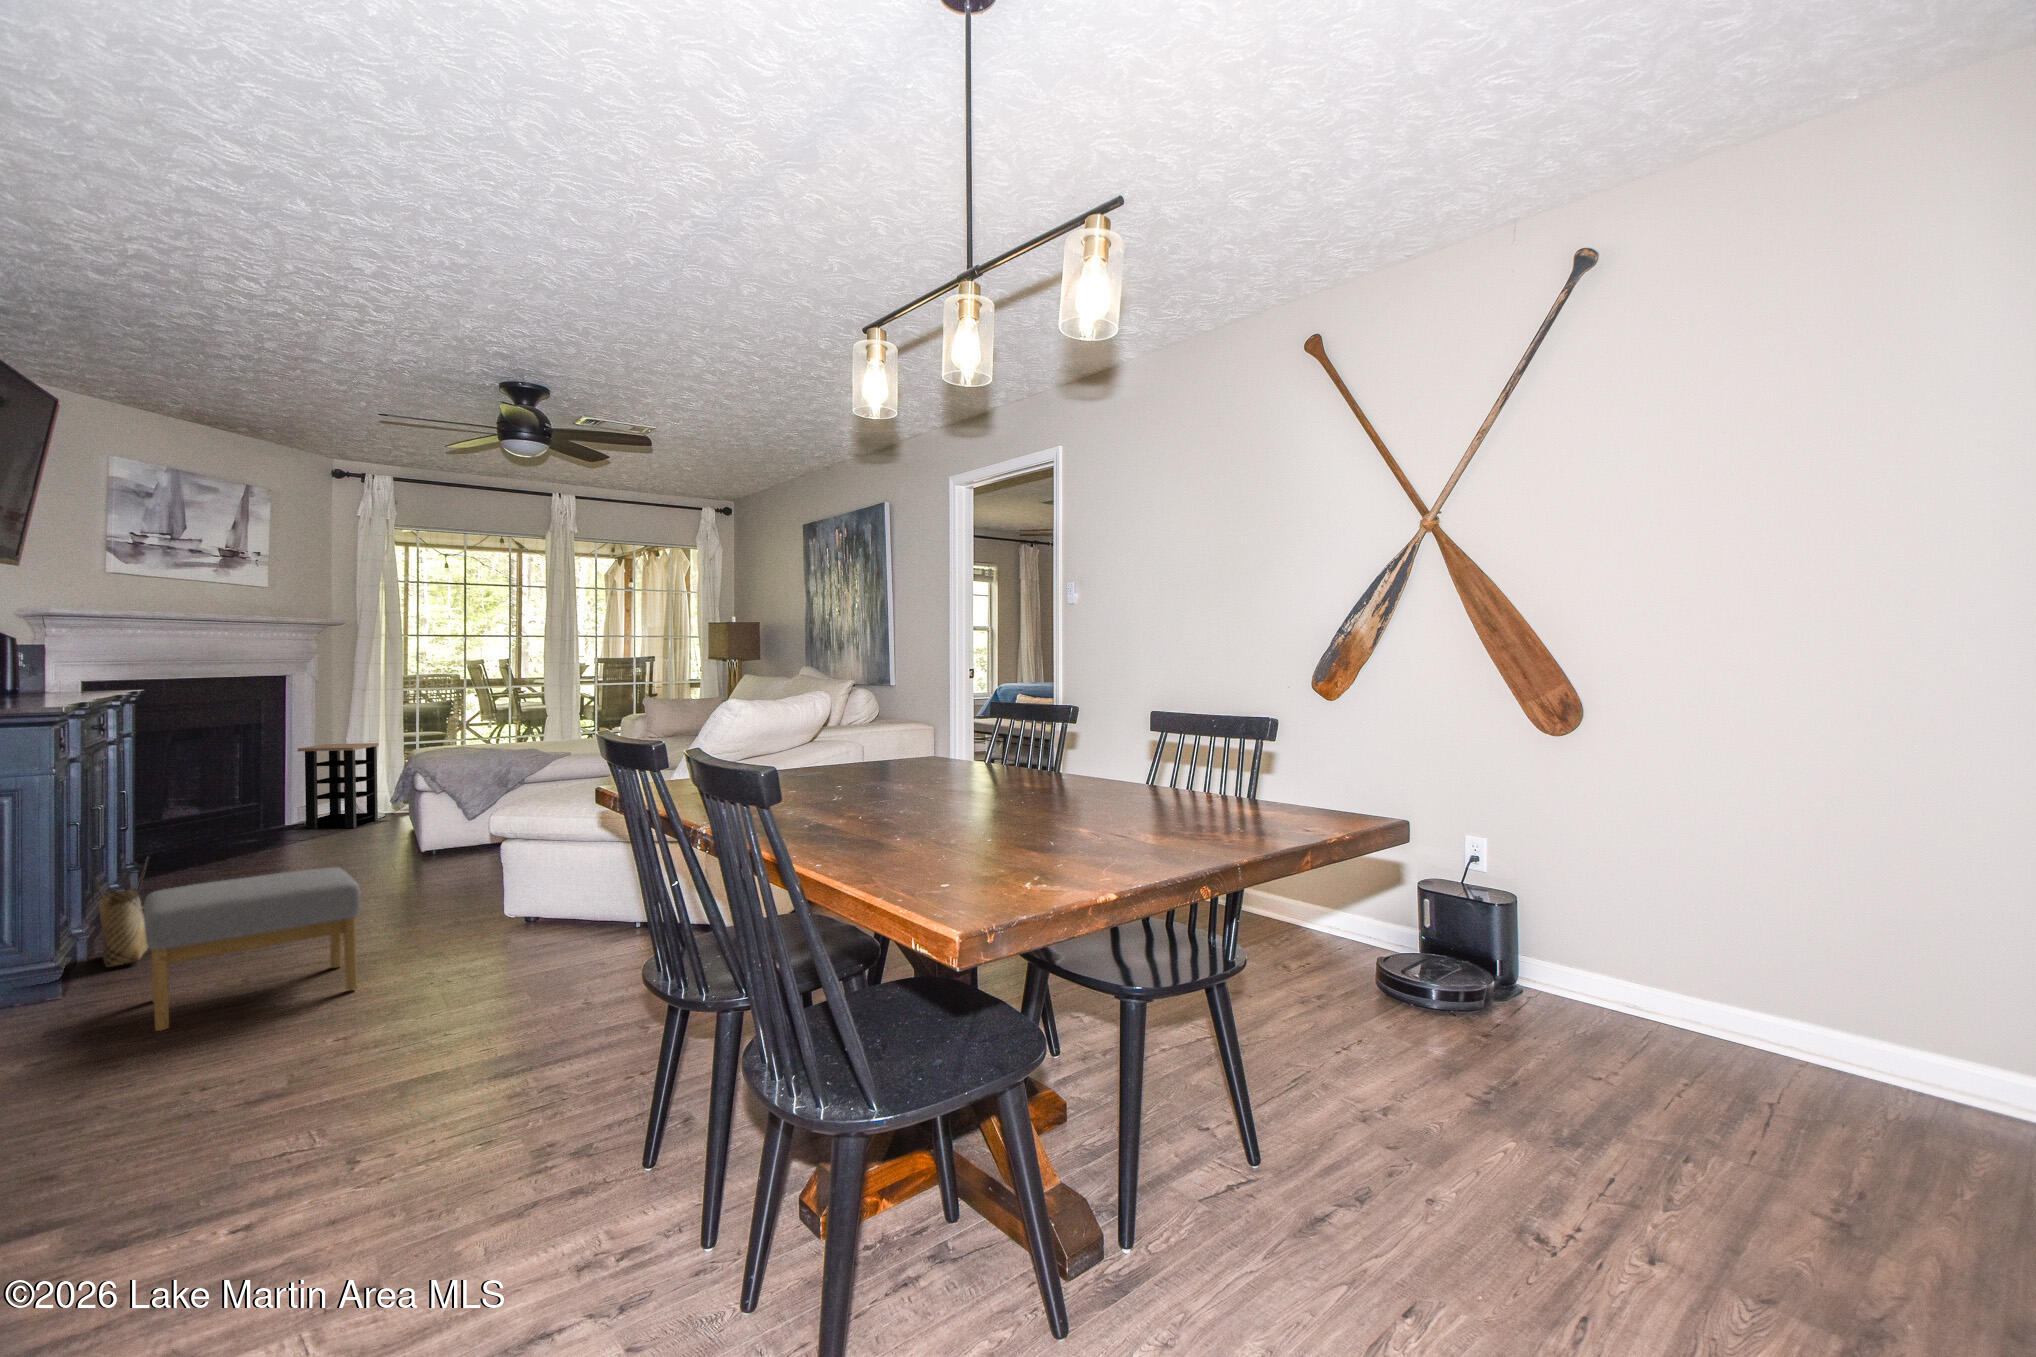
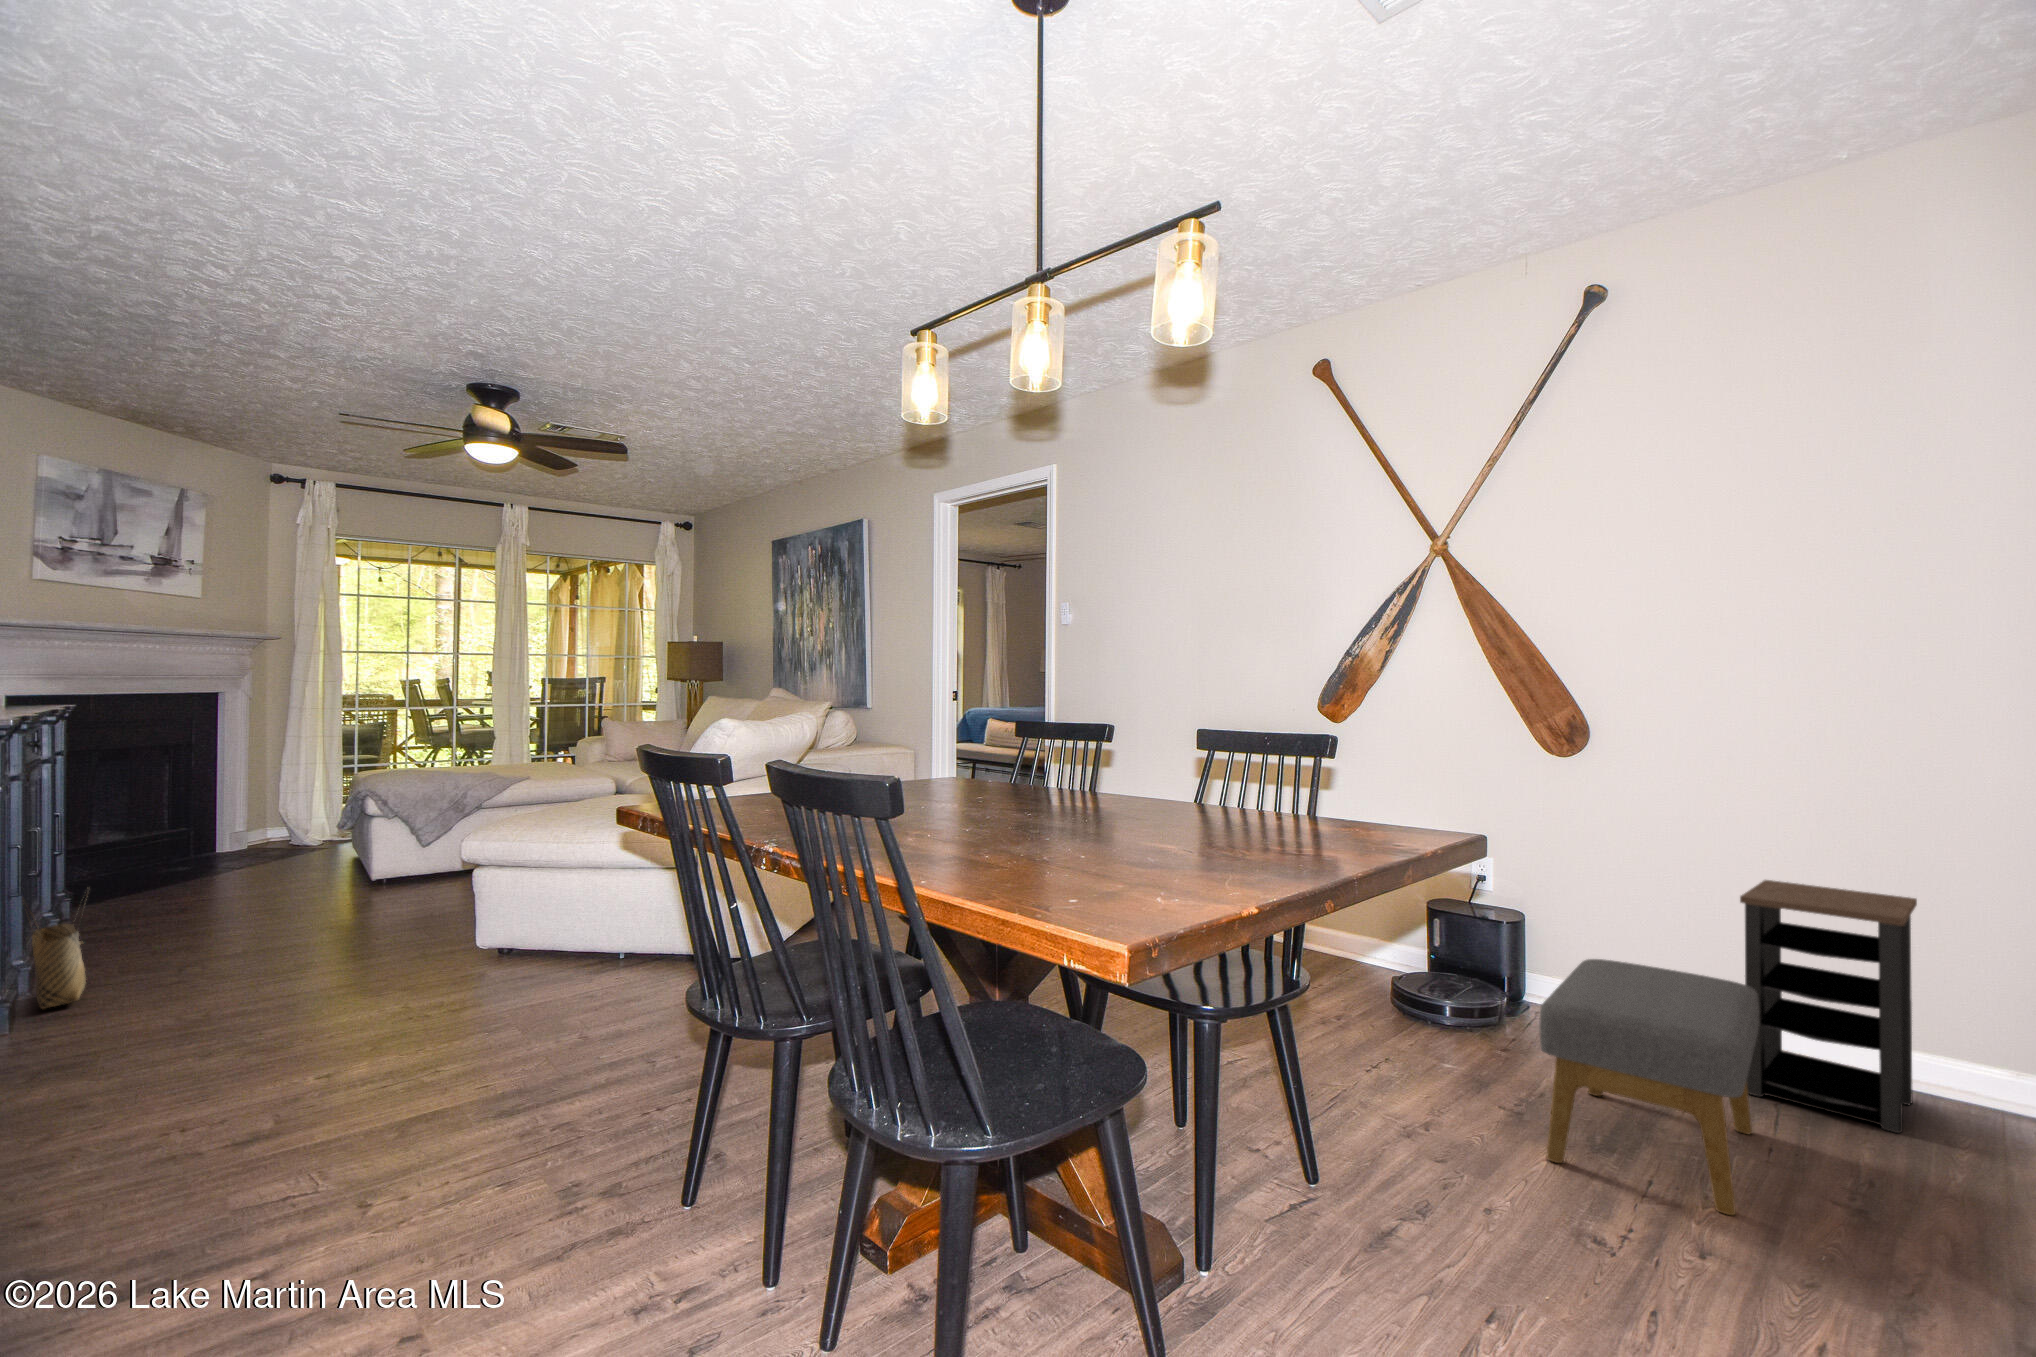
side table: present [298,743,379,829] -> present [1740,880,1917,1133]
footstool: present [144,867,361,1031] -> present [1539,959,1759,1215]

